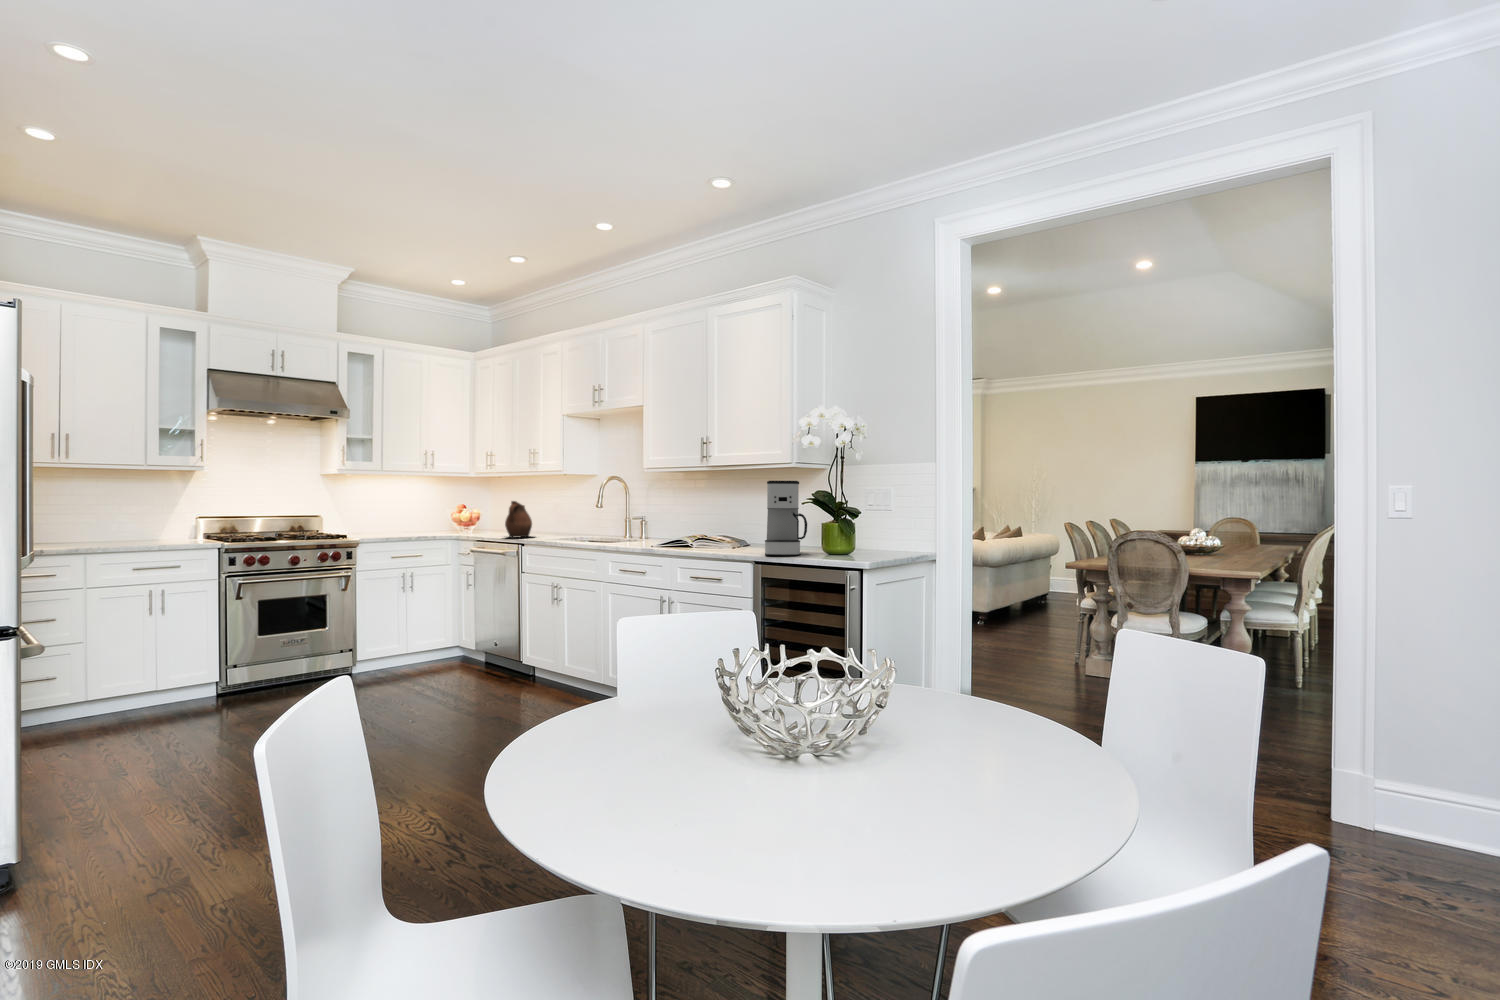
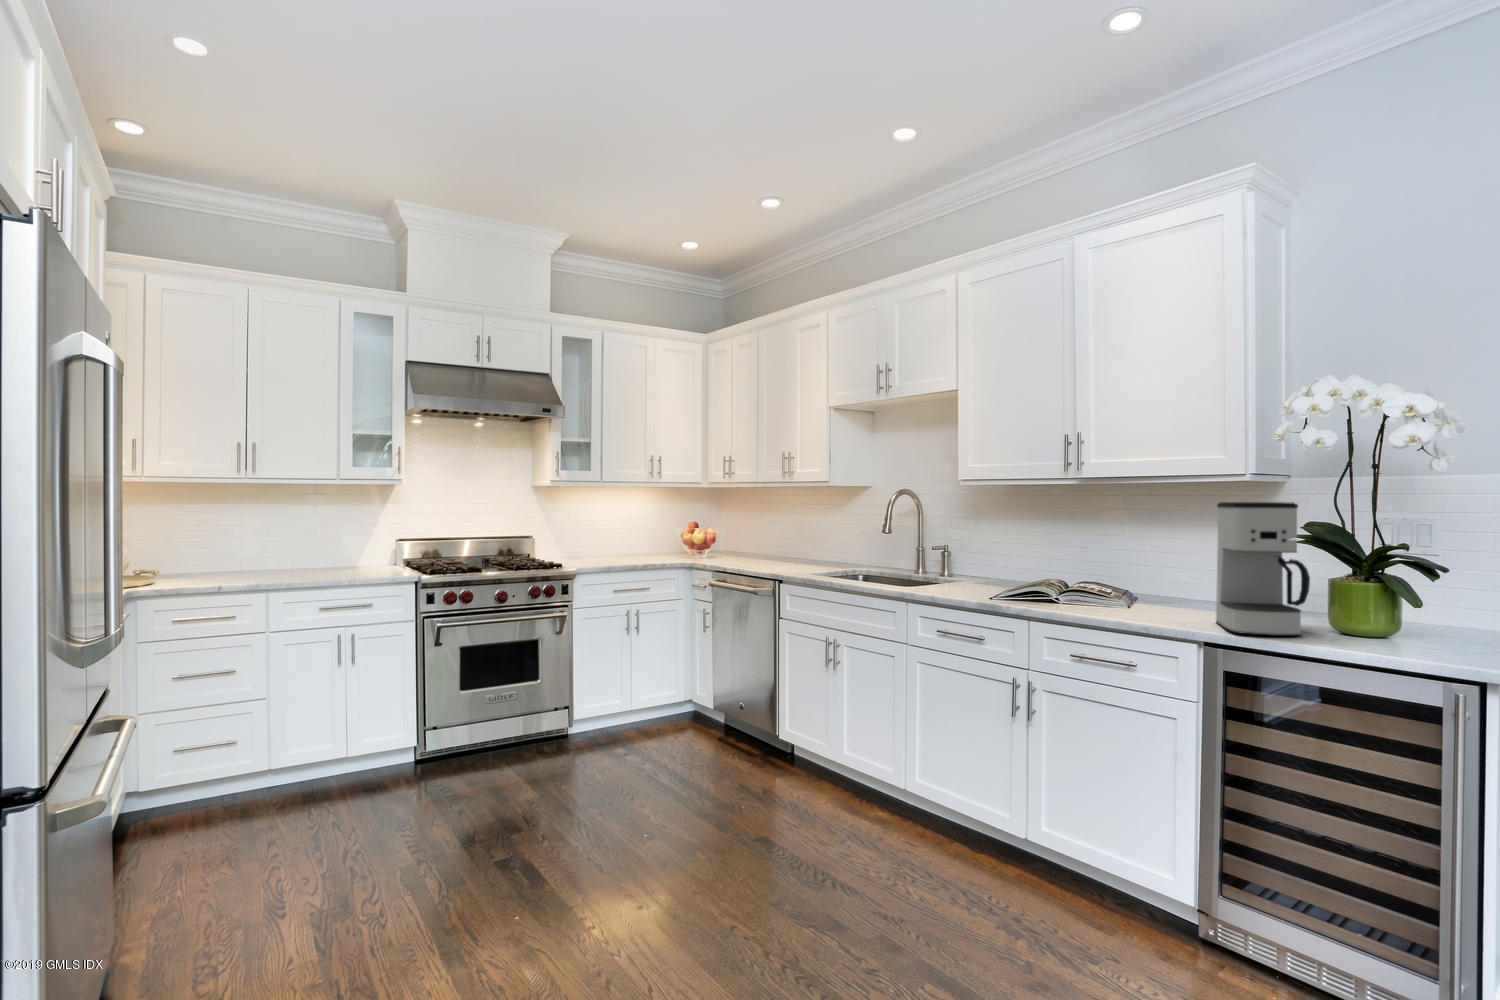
ceramic pitcher: present [505,501,532,538] -> none [746,520,791,569]

